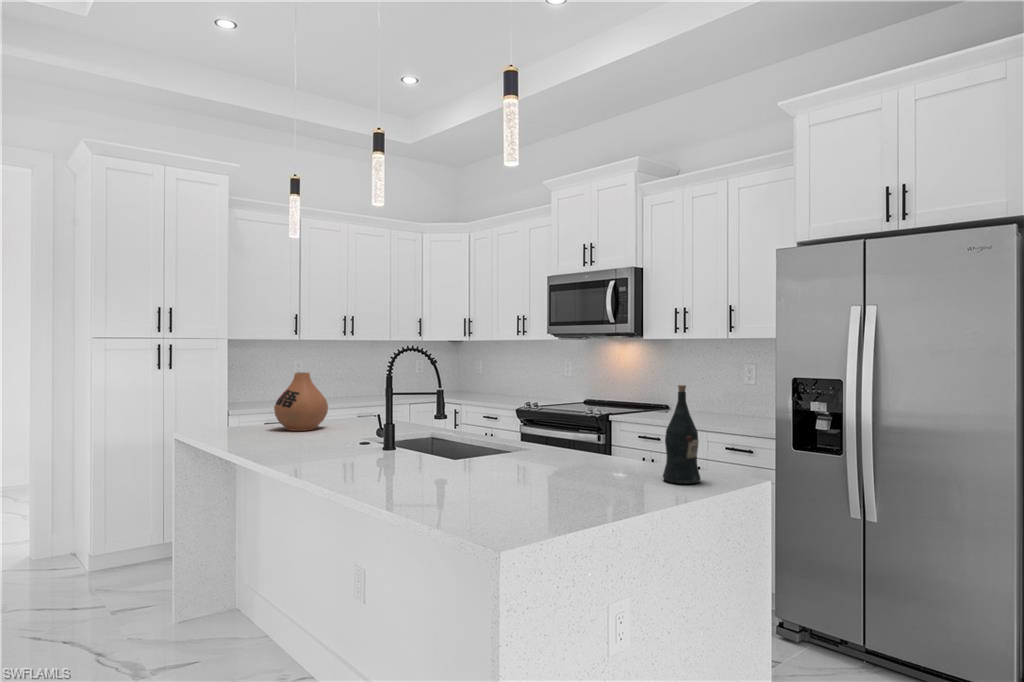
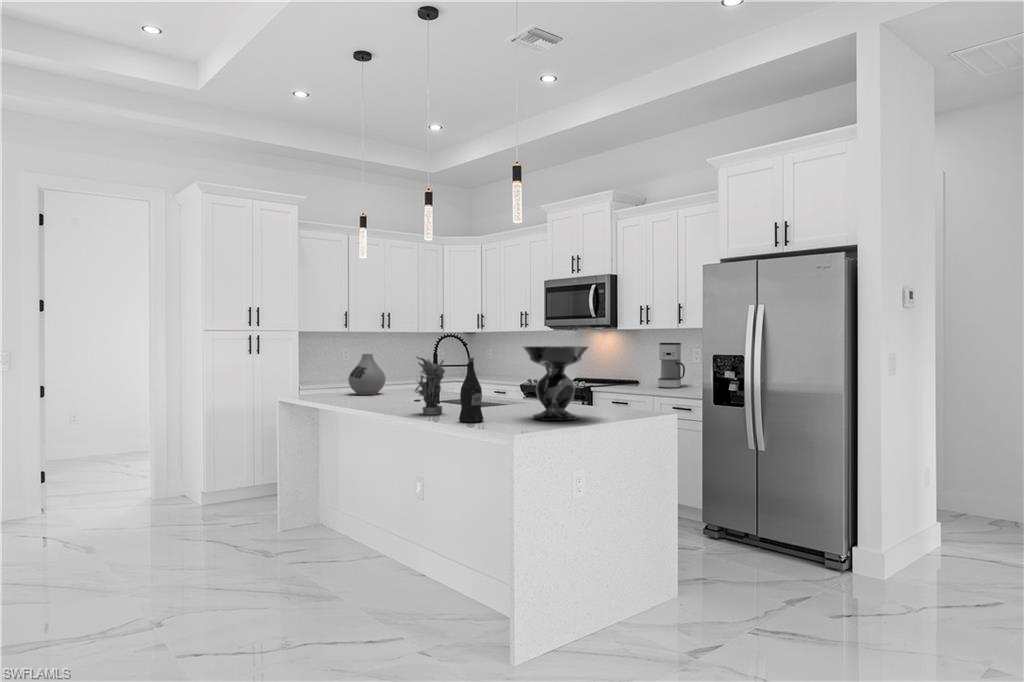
coffee maker: none [700,358,737,419] -> present [658,343,685,388]
decorative bowl: none [518,369,629,496] -> present [523,346,588,421]
potted plant: none [347,384,396,477] -> present [415,357,445,415]
wine bottle: present [663,385,701,484] -> present [459,358,484,422]

